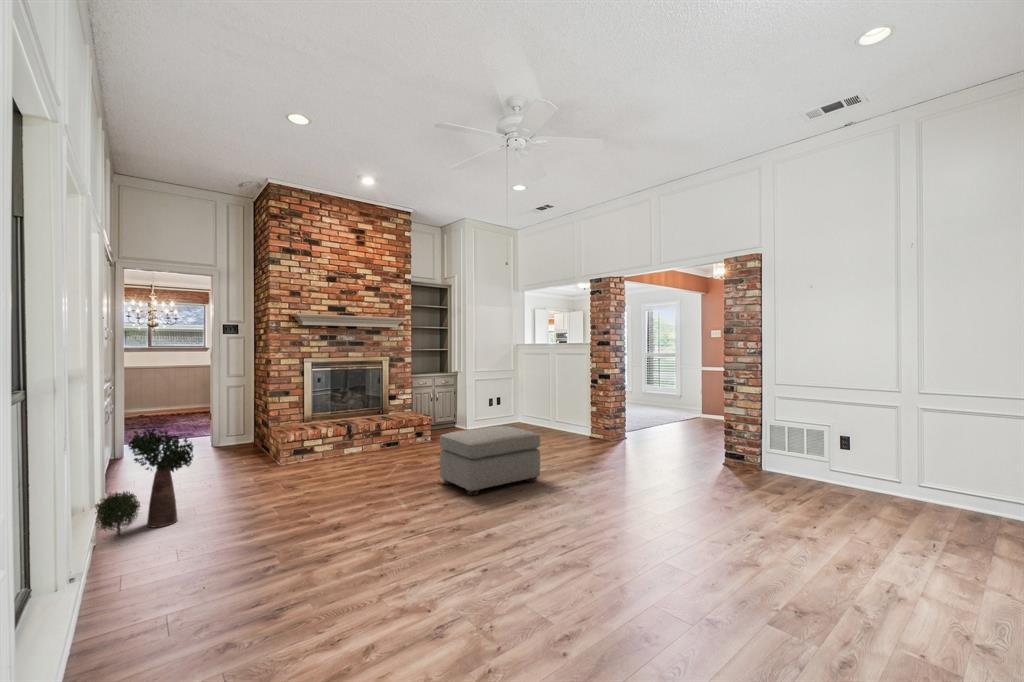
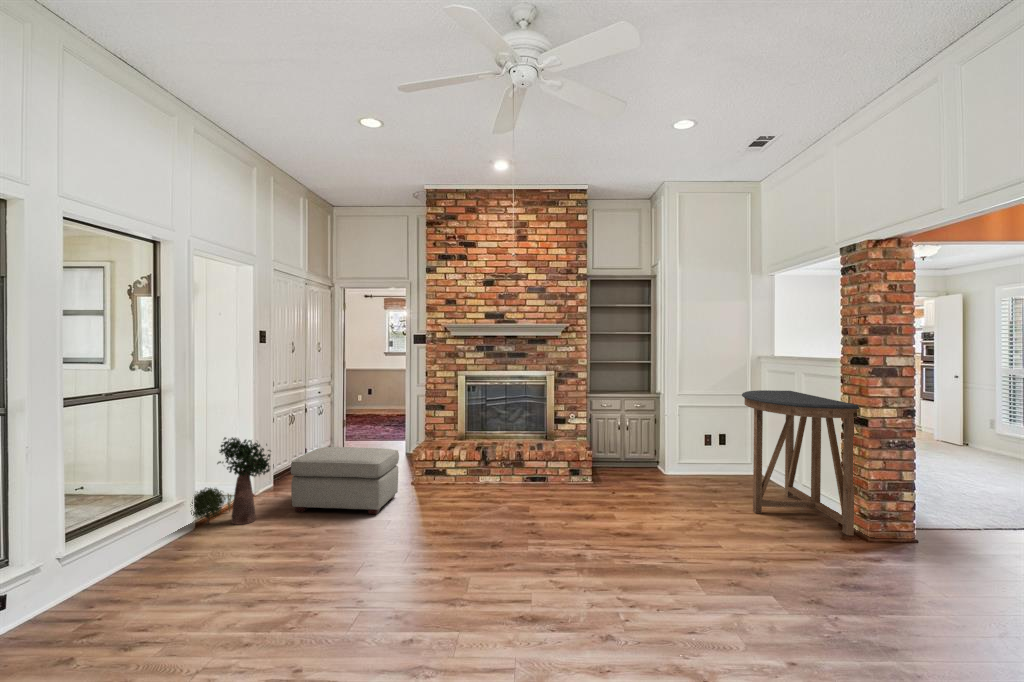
console table: none [529,363,606,439] -> present [742,390,859,536]
ottoman: present [440,426,540,495] -> present [291,447,399,514]

